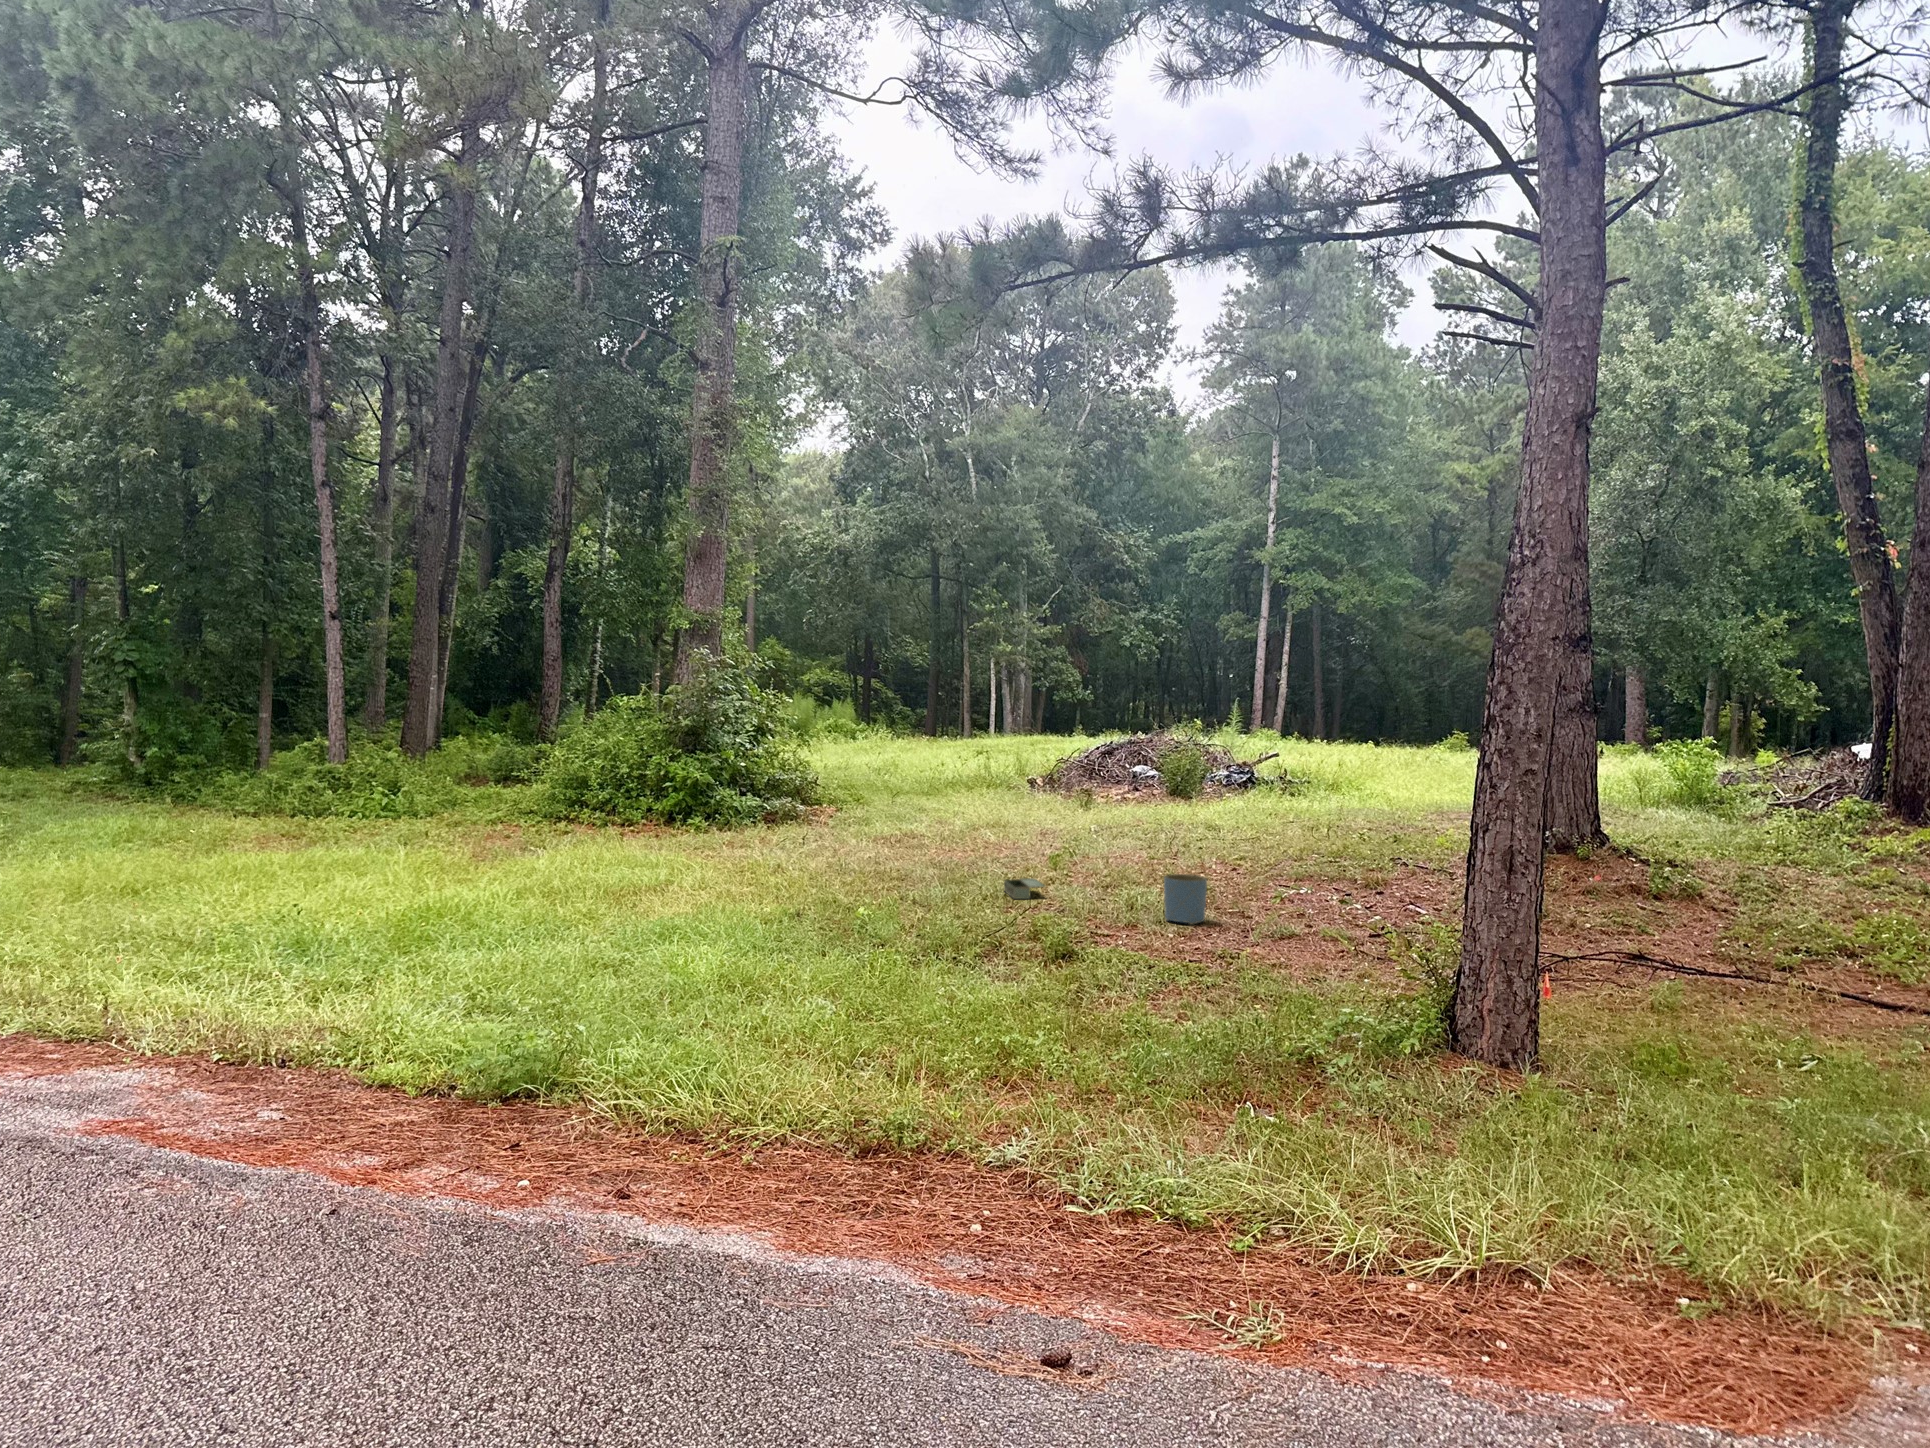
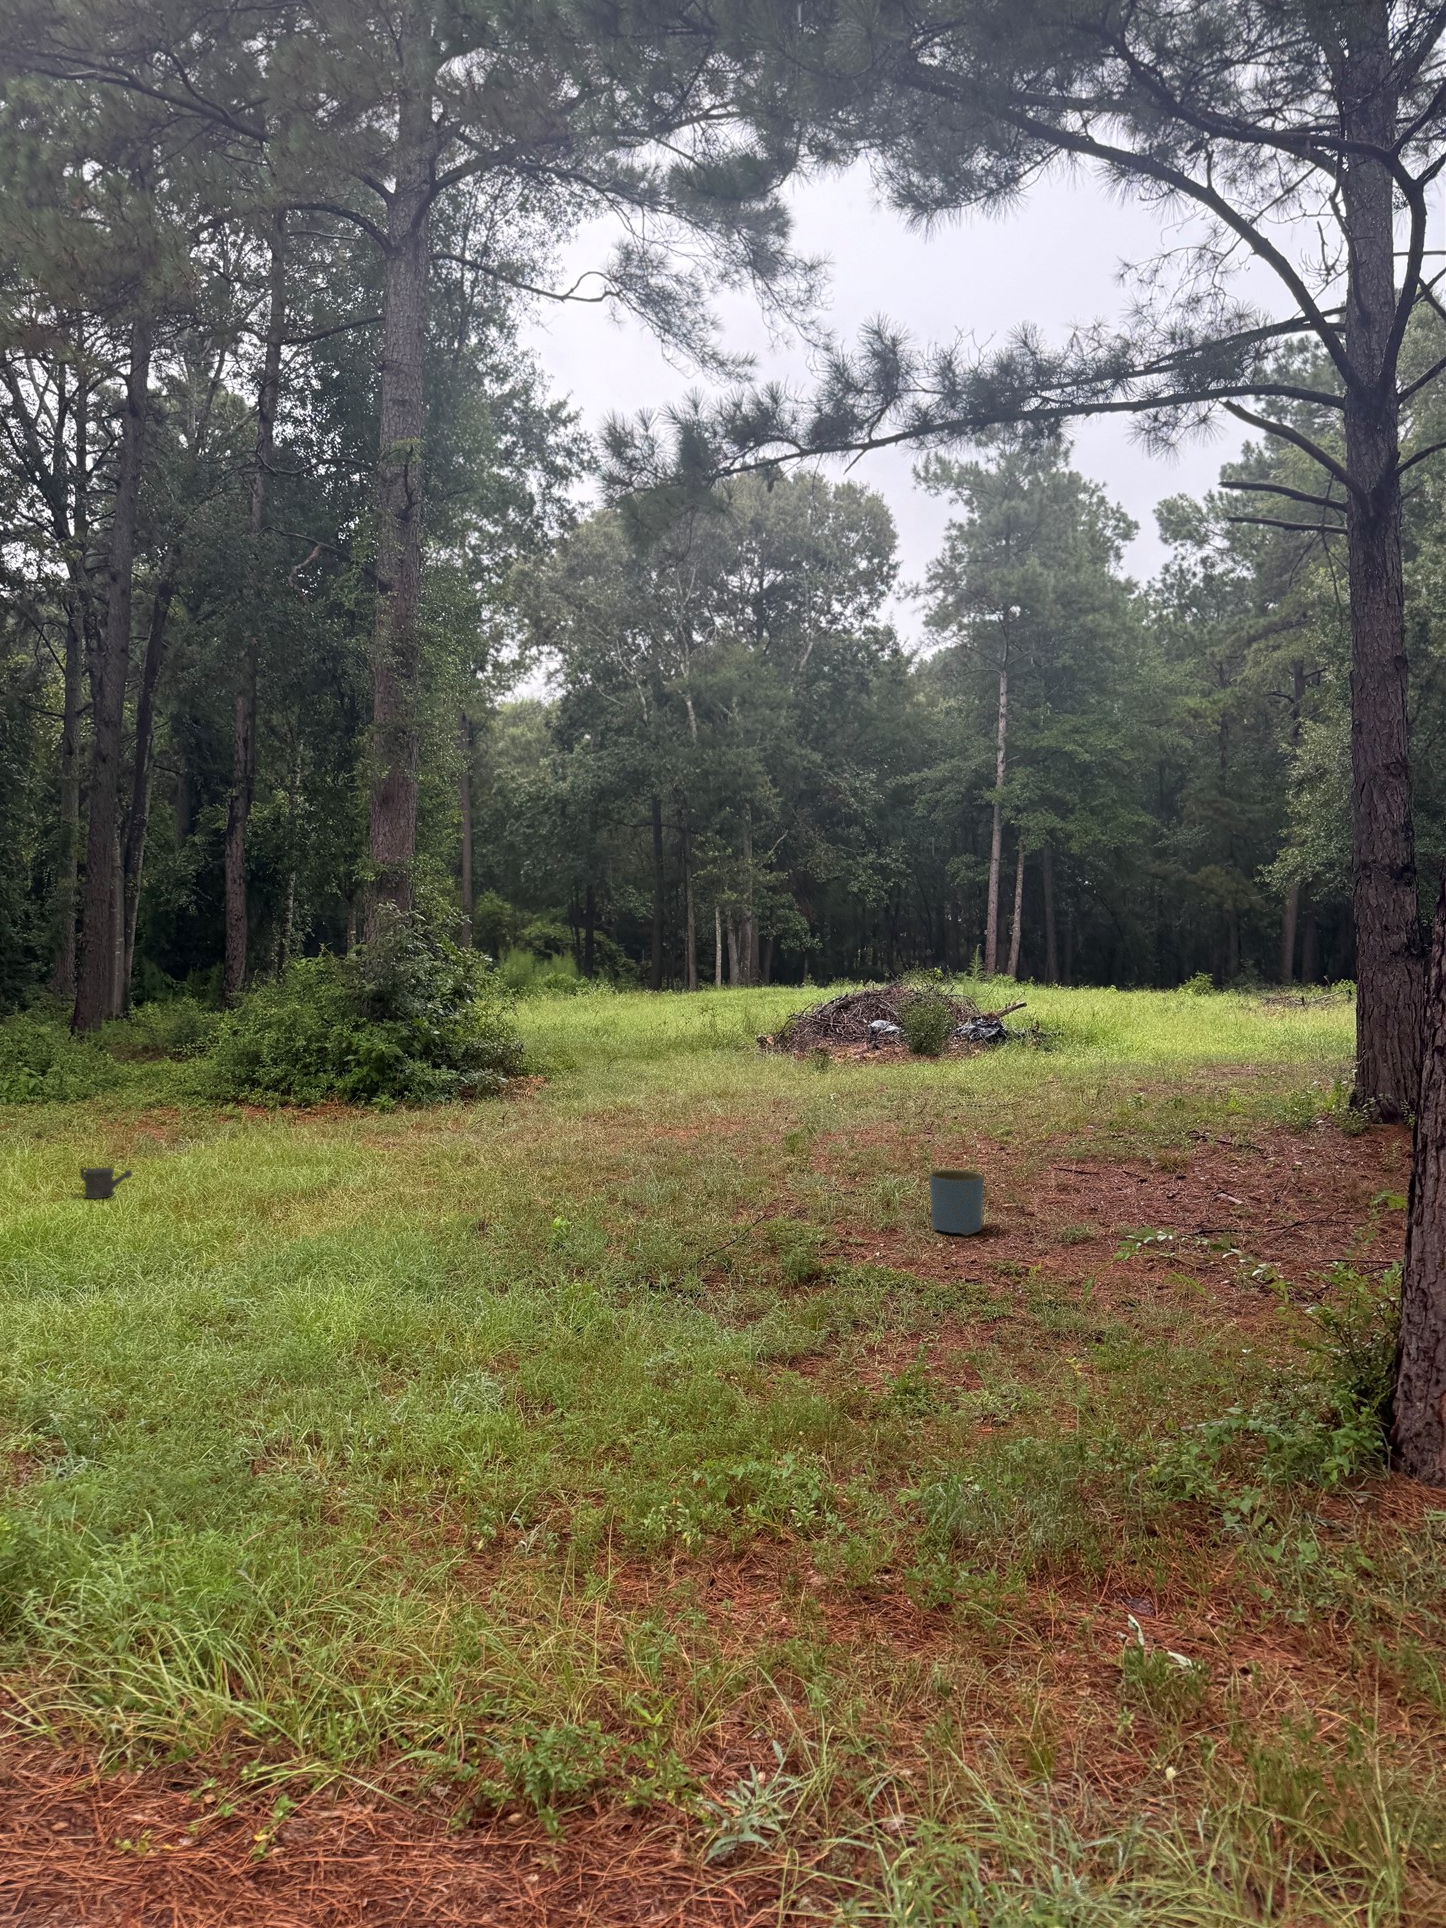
watering can: none [473,858,517,883] -> present [80,1167,132,1199]
toolbox: present [1004,878,1045,899] -> none [731,1174,783,1203]

